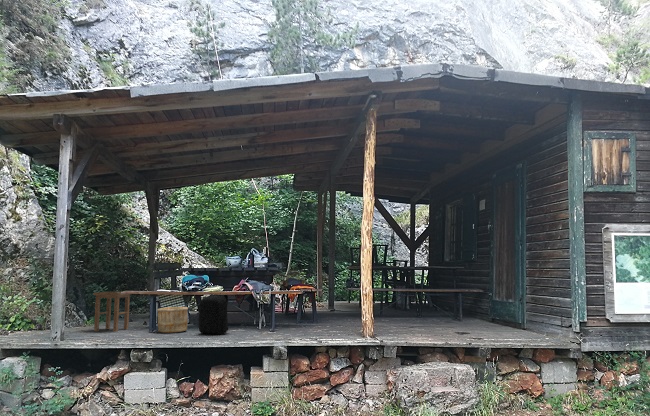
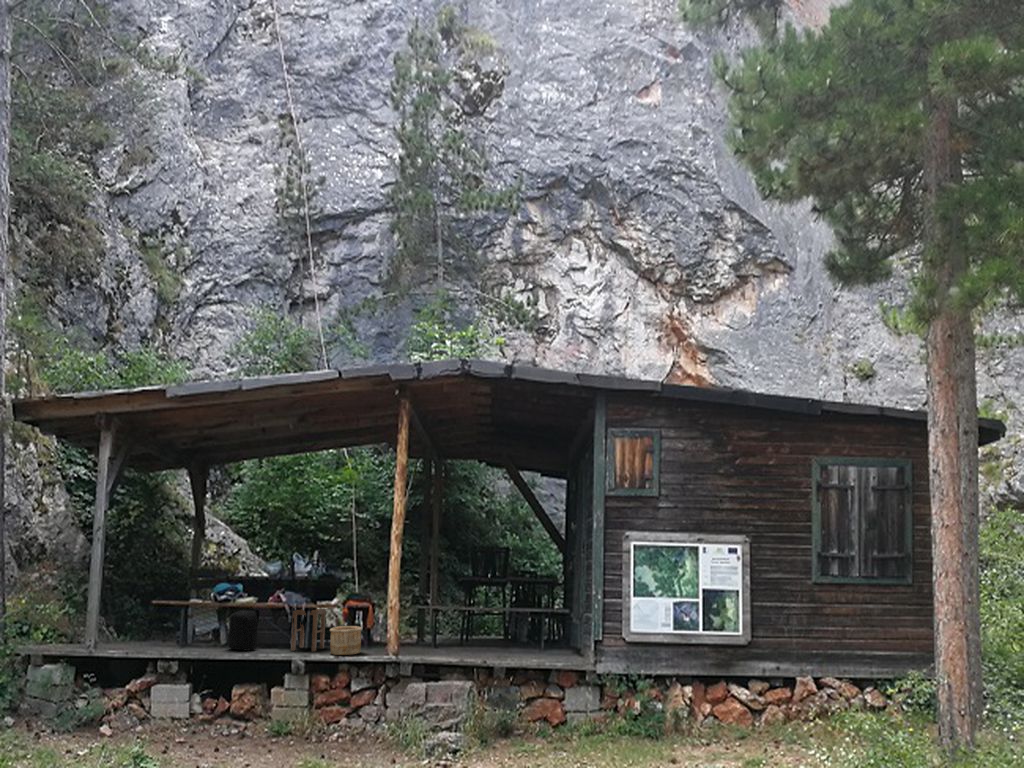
stool: present [93,291,130,332] -> present [291,609,327,651]
wooden bucket: present [157,307,188,333] -> present [330,626,362,655]

